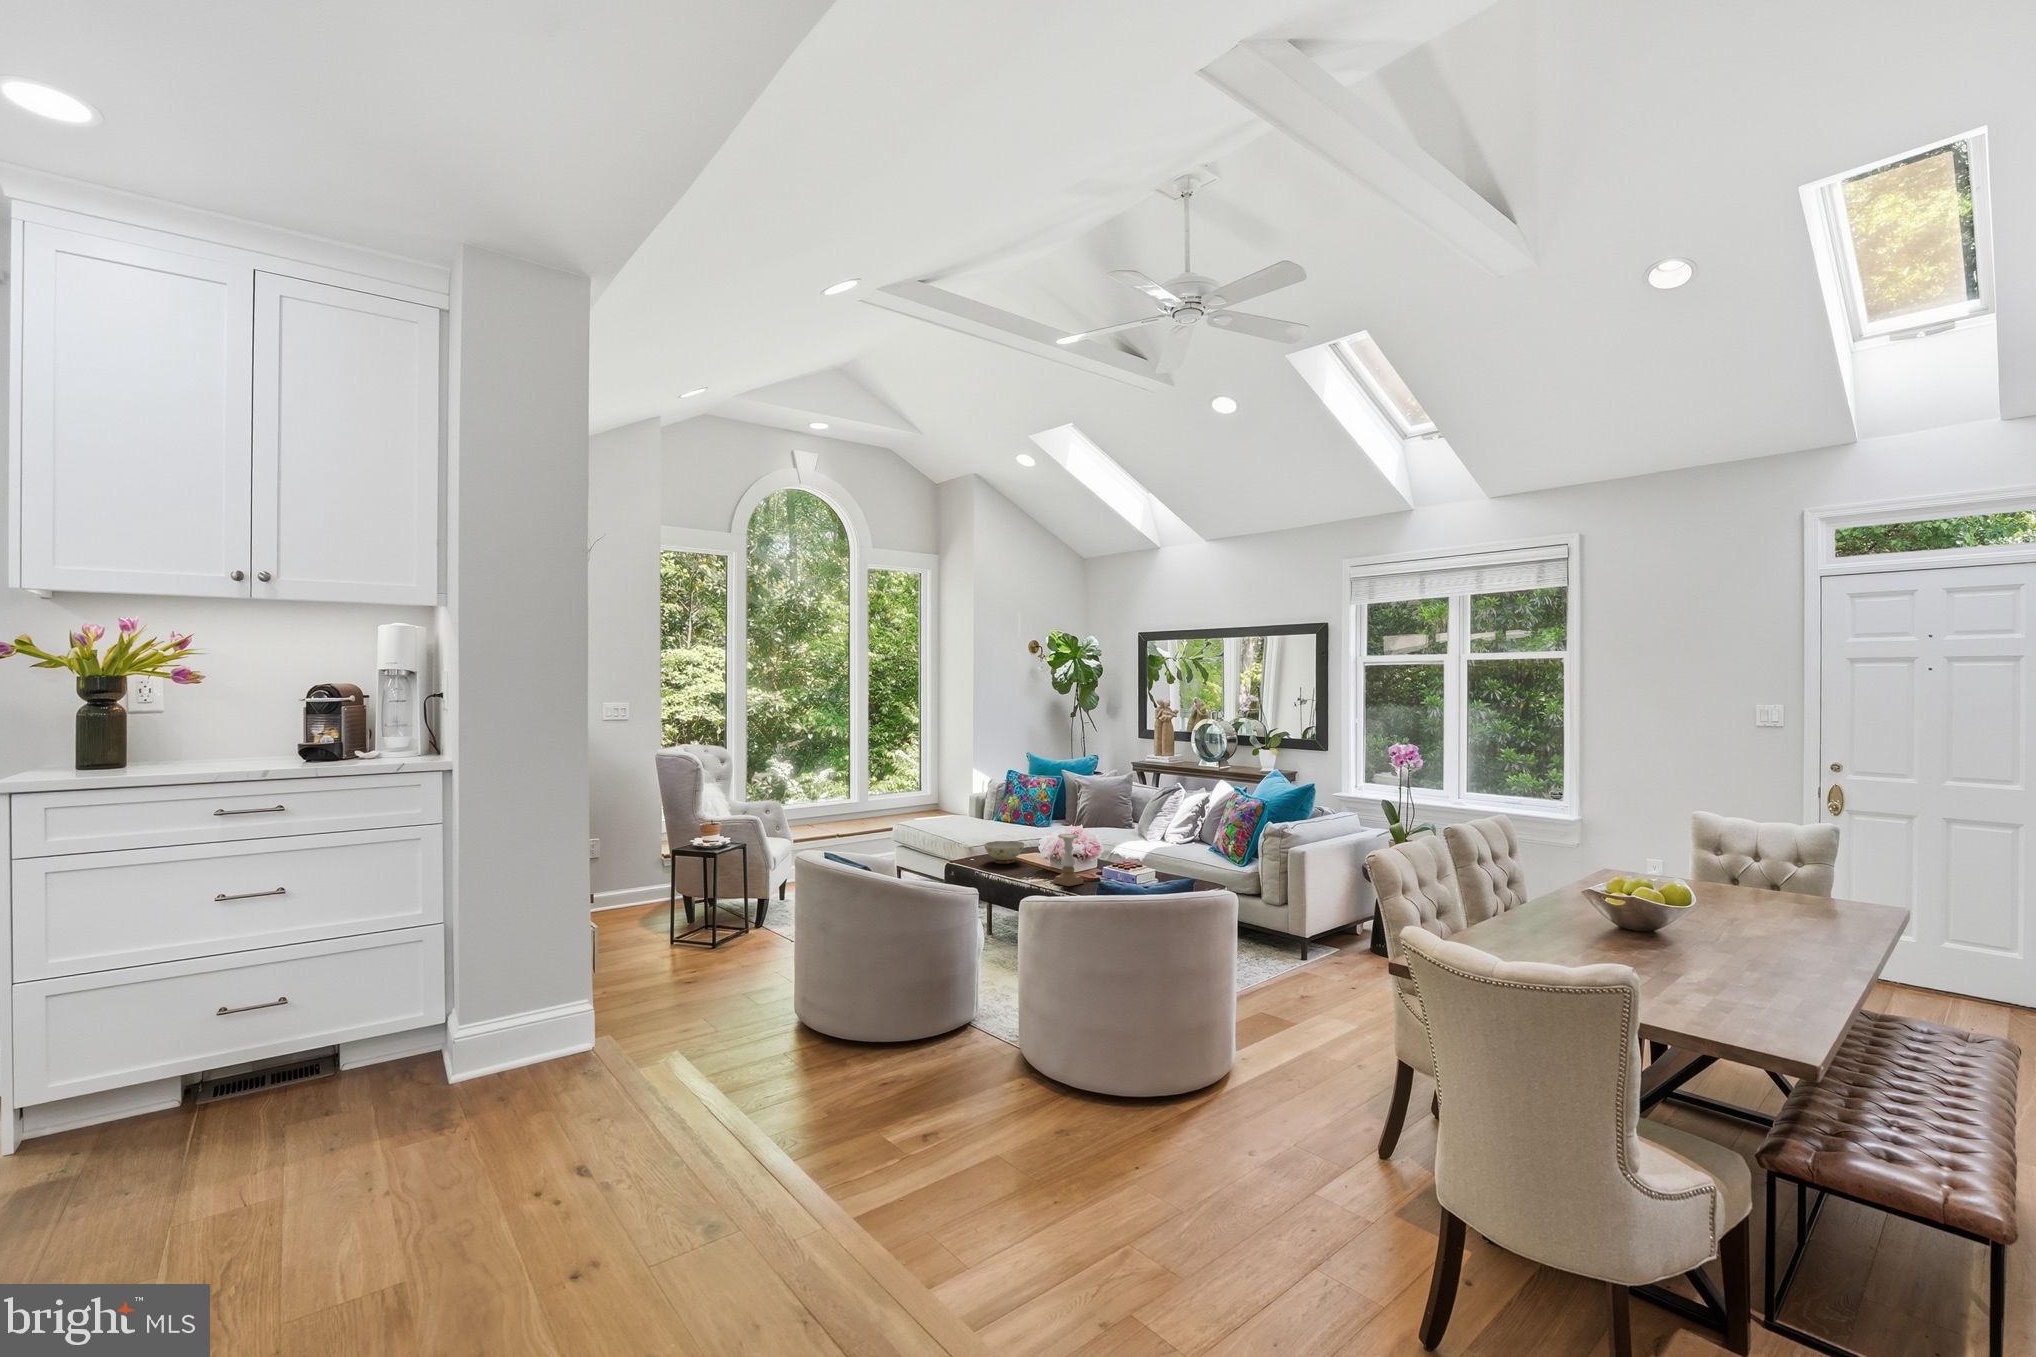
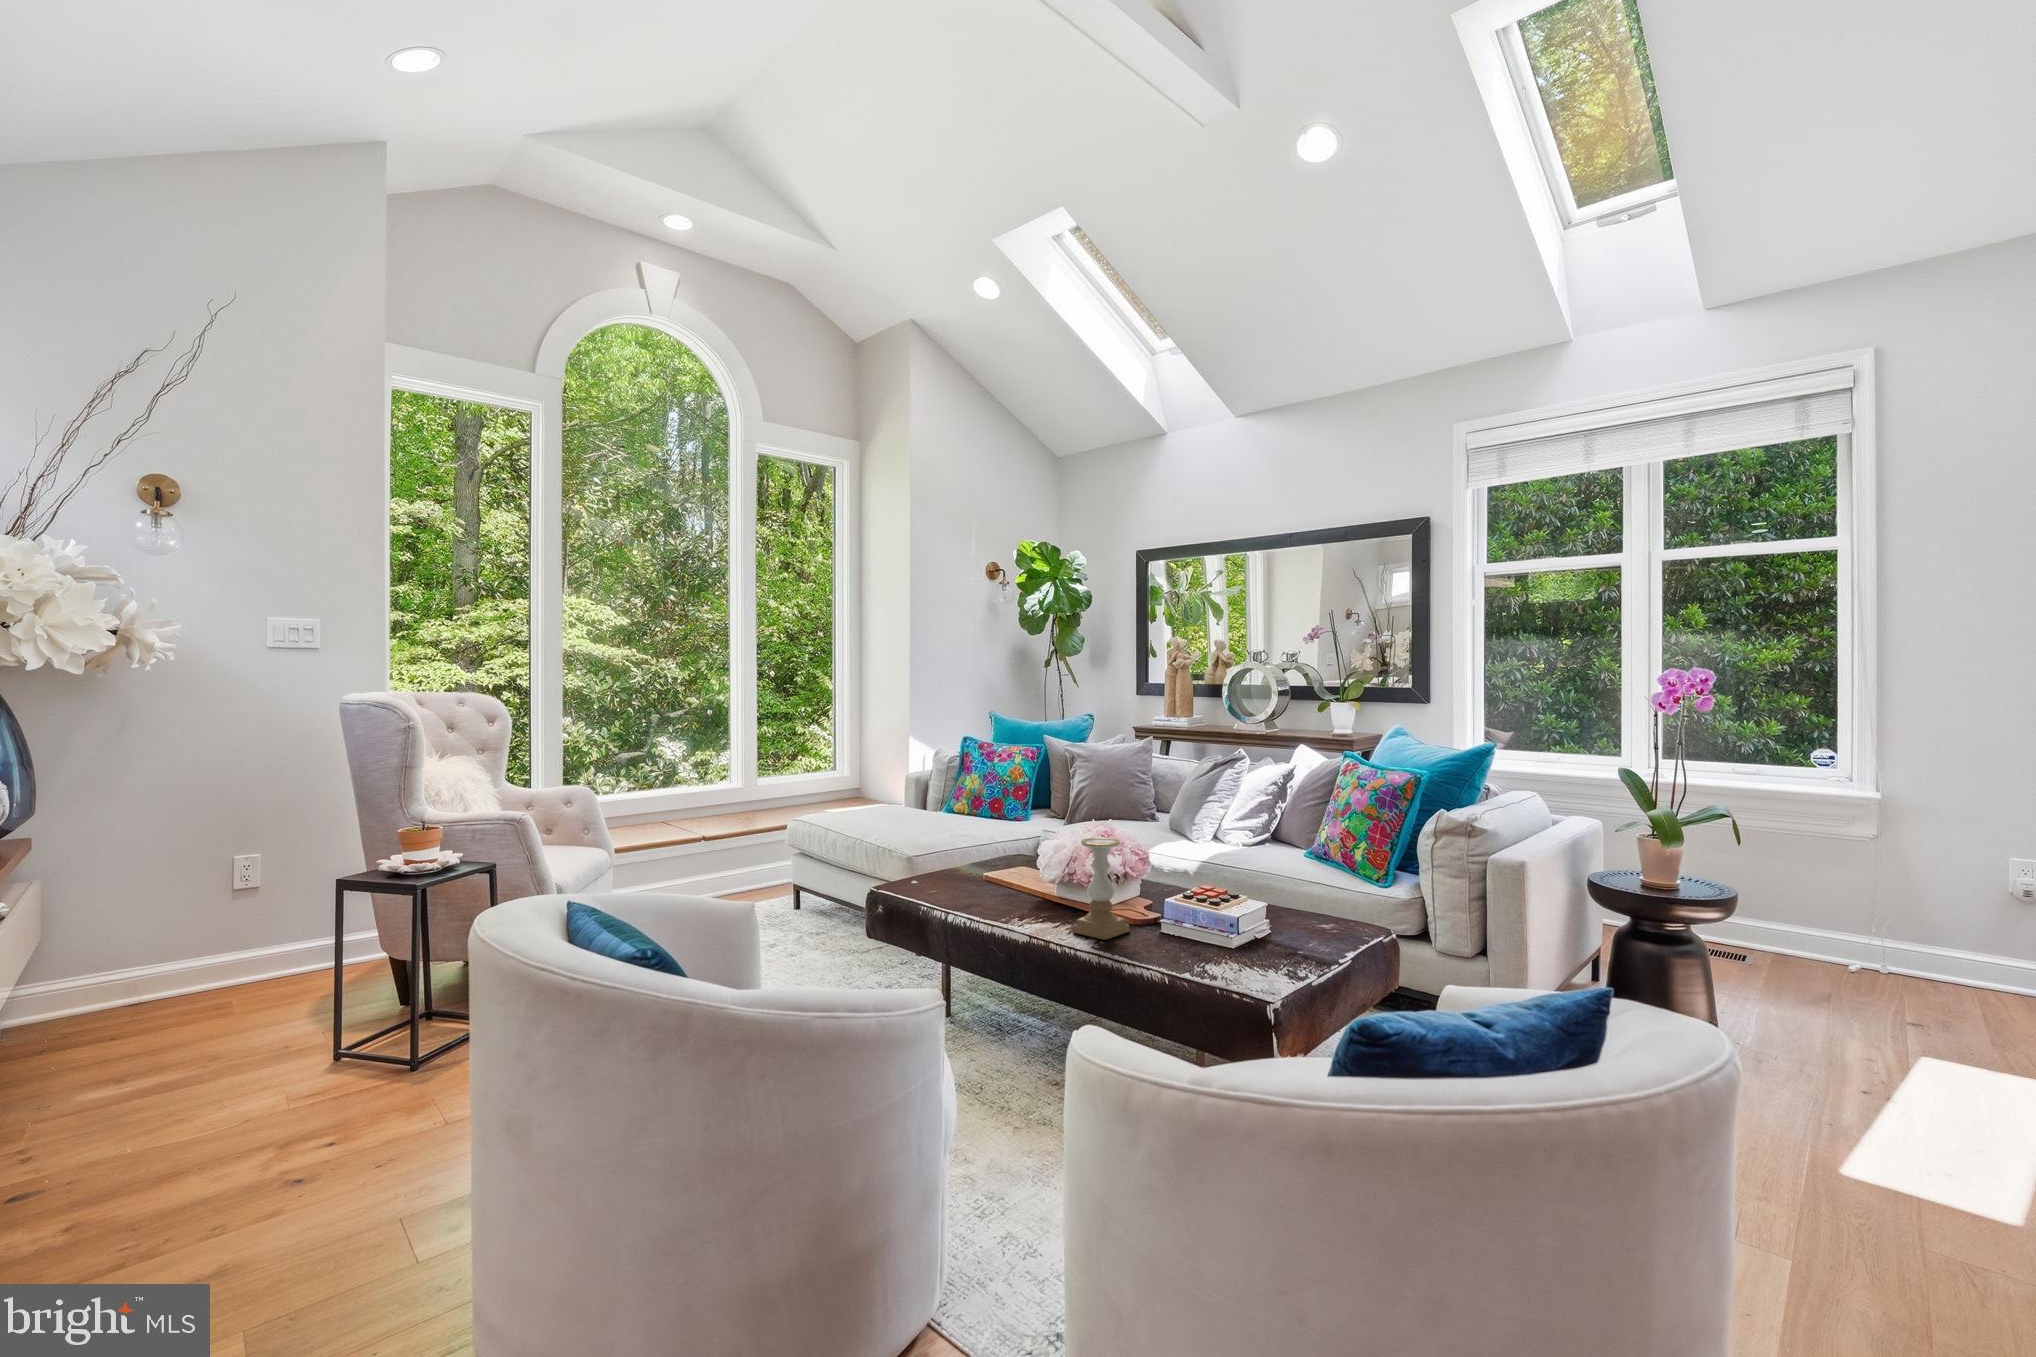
ceramic bowl: present [984,841,1024,864] -> none [935,849,1006,891]

